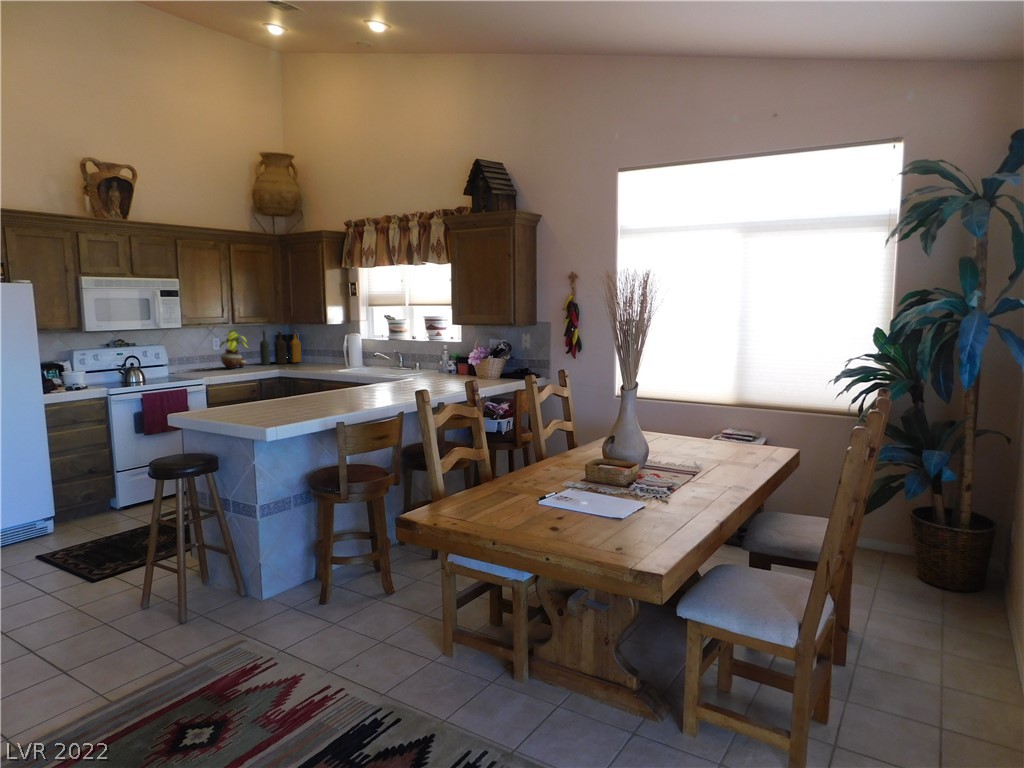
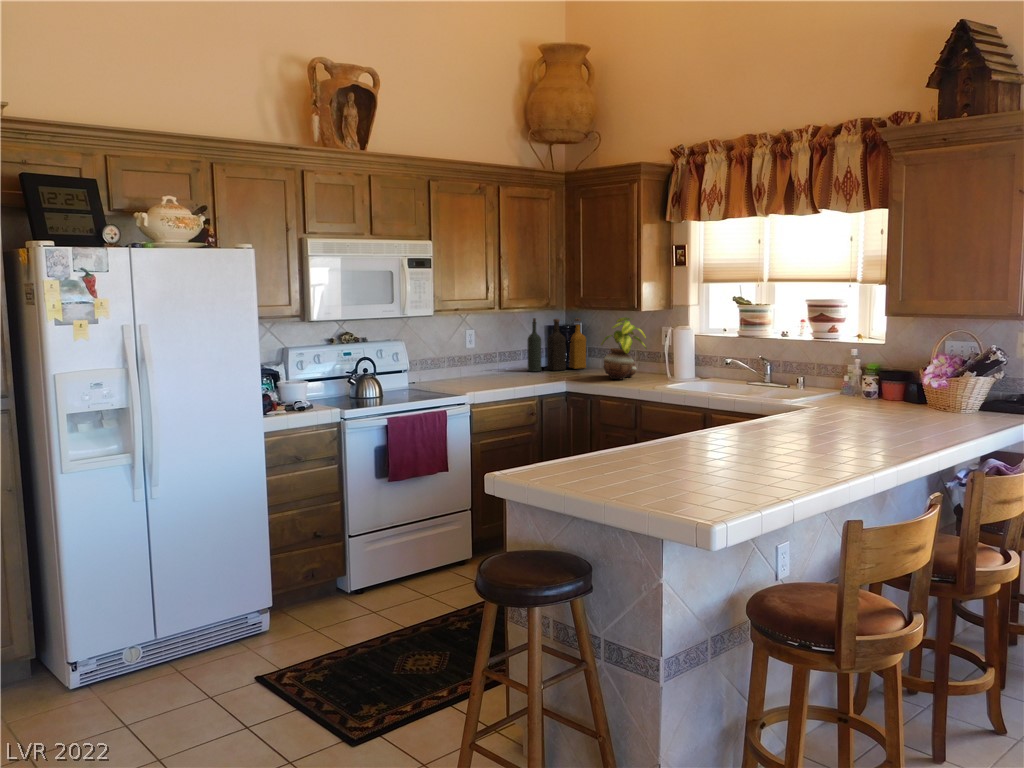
potted plant: present [220,329,248,369] -> present [601,317,647,379]

